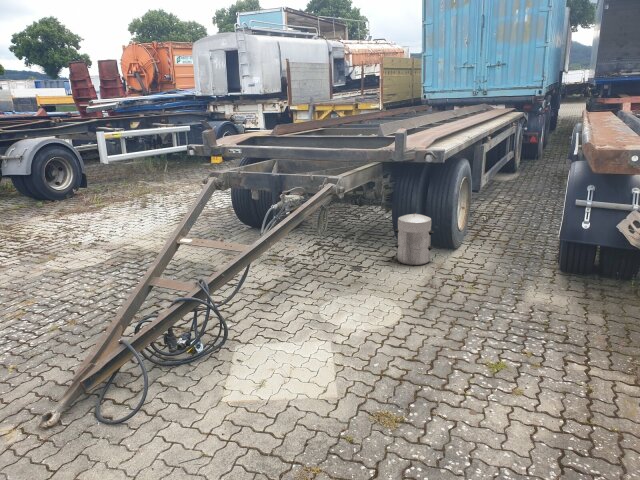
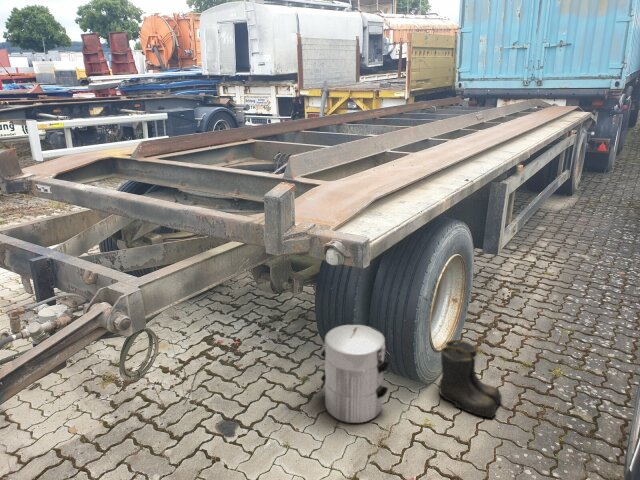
boots: none [458,223,493,259] -> present [439,340,502,418]

